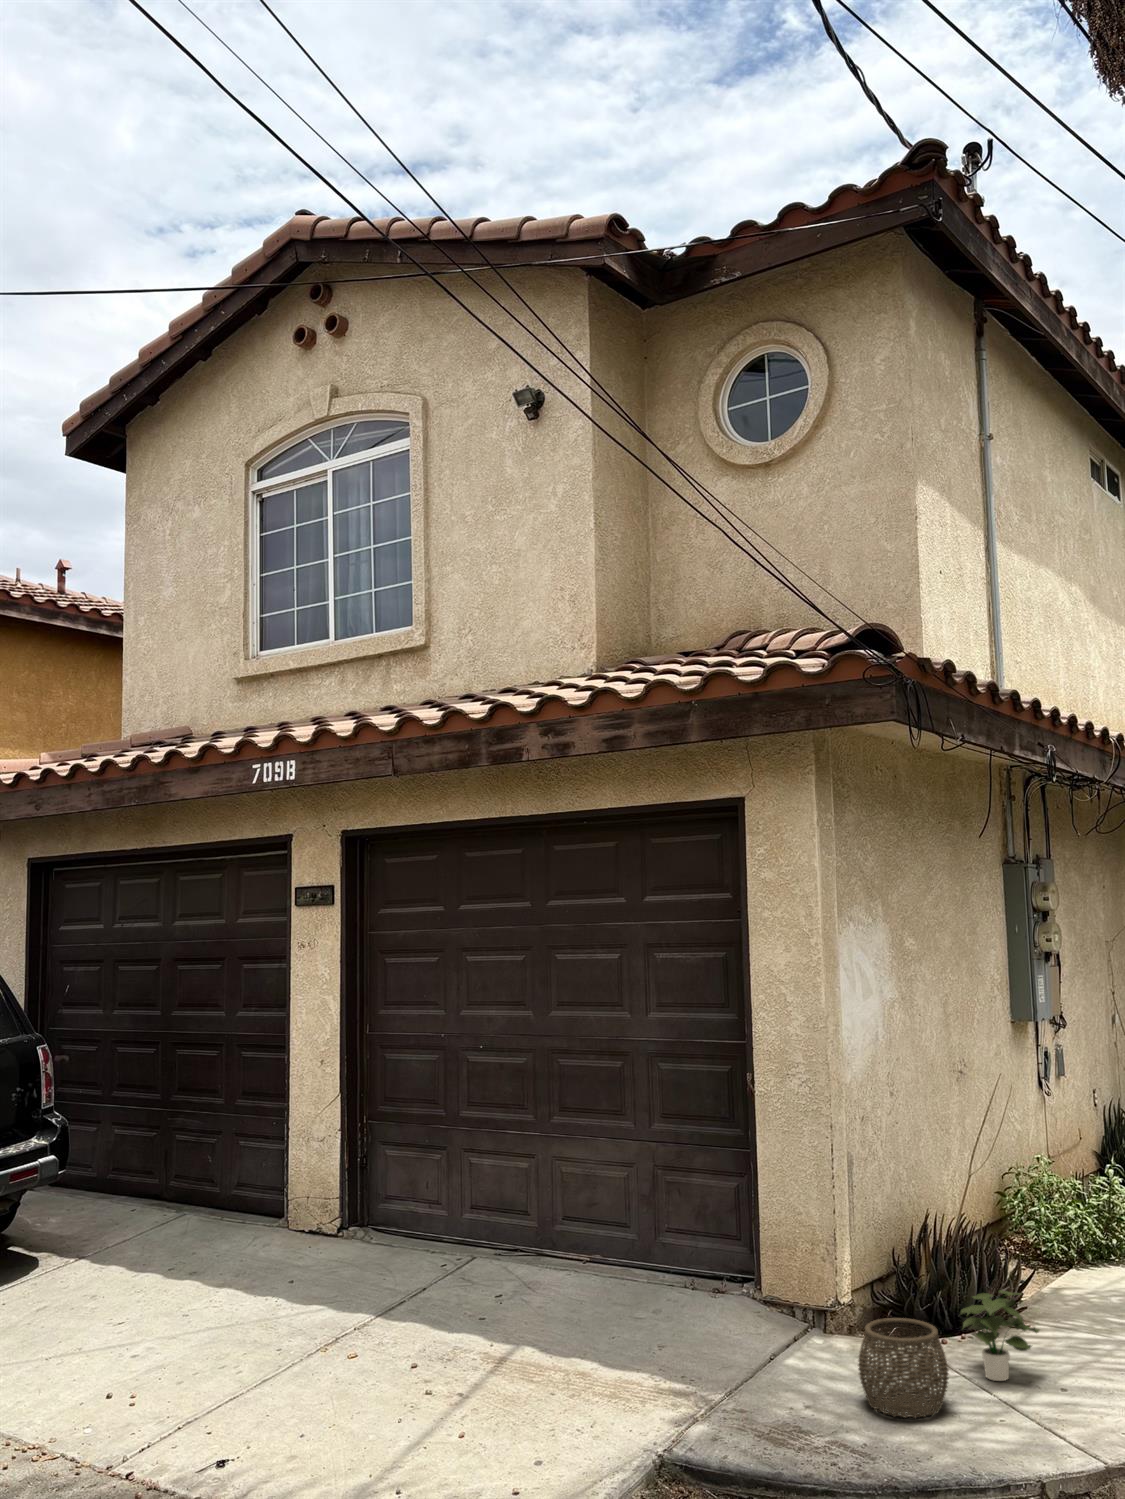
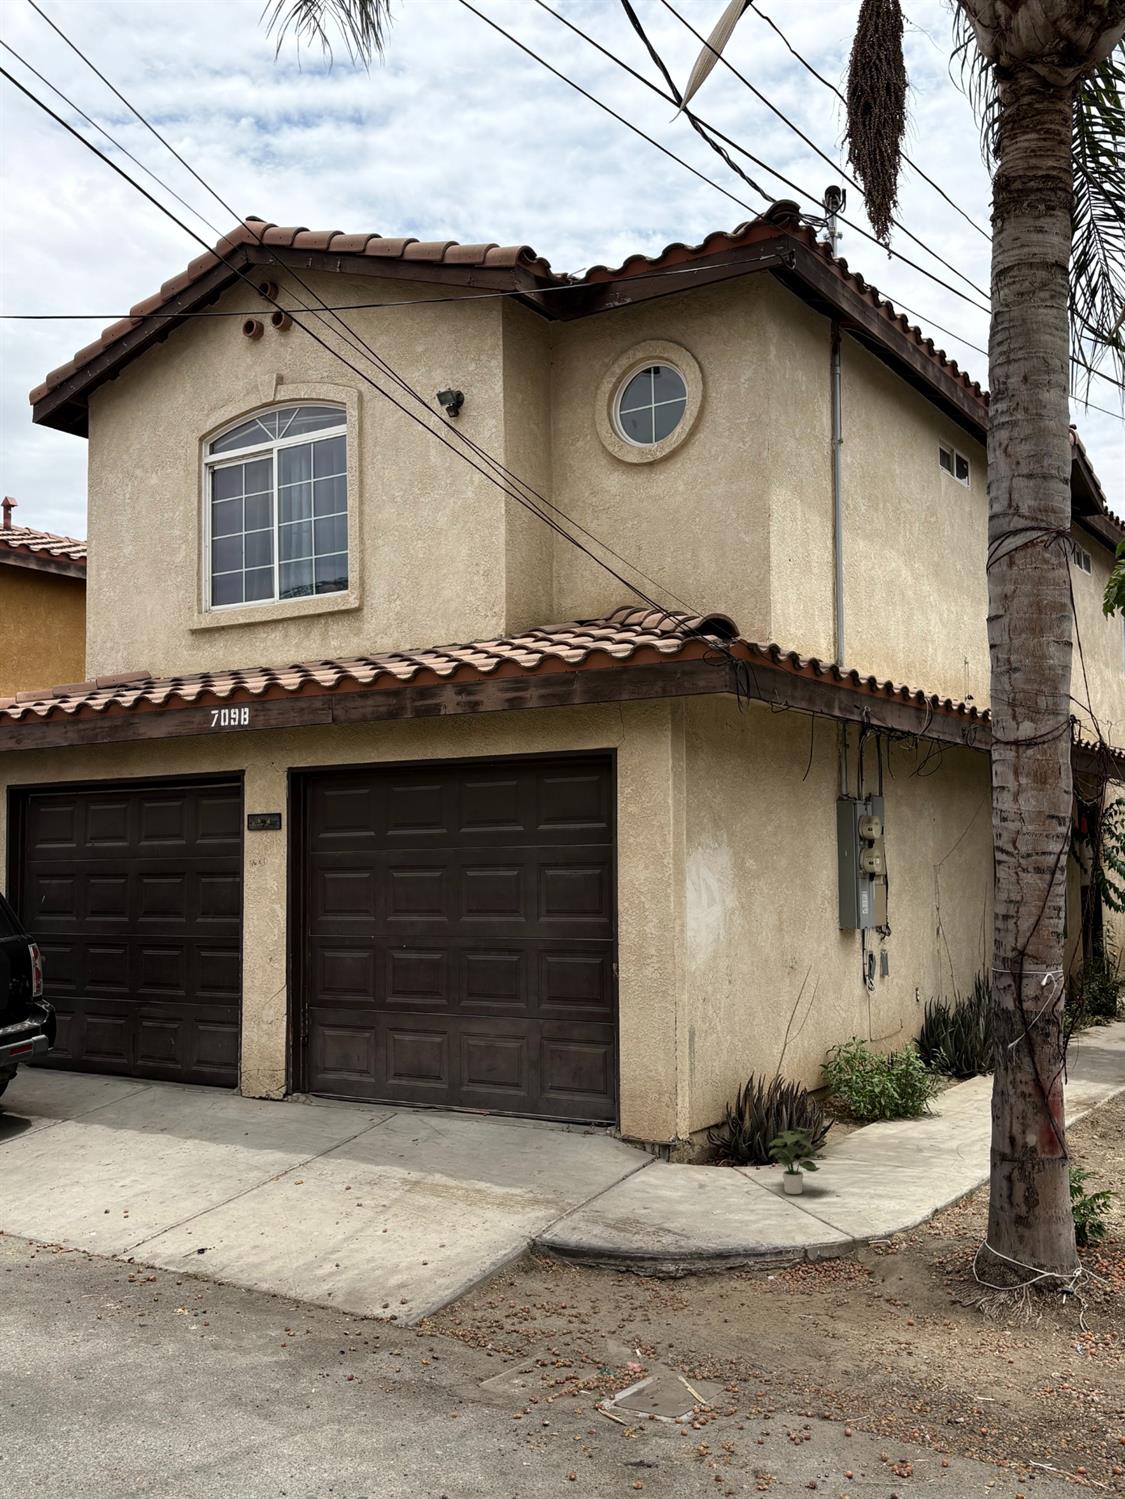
woven basket: present [858,1318,949,1418] -> none [686,1147,754,1218]

